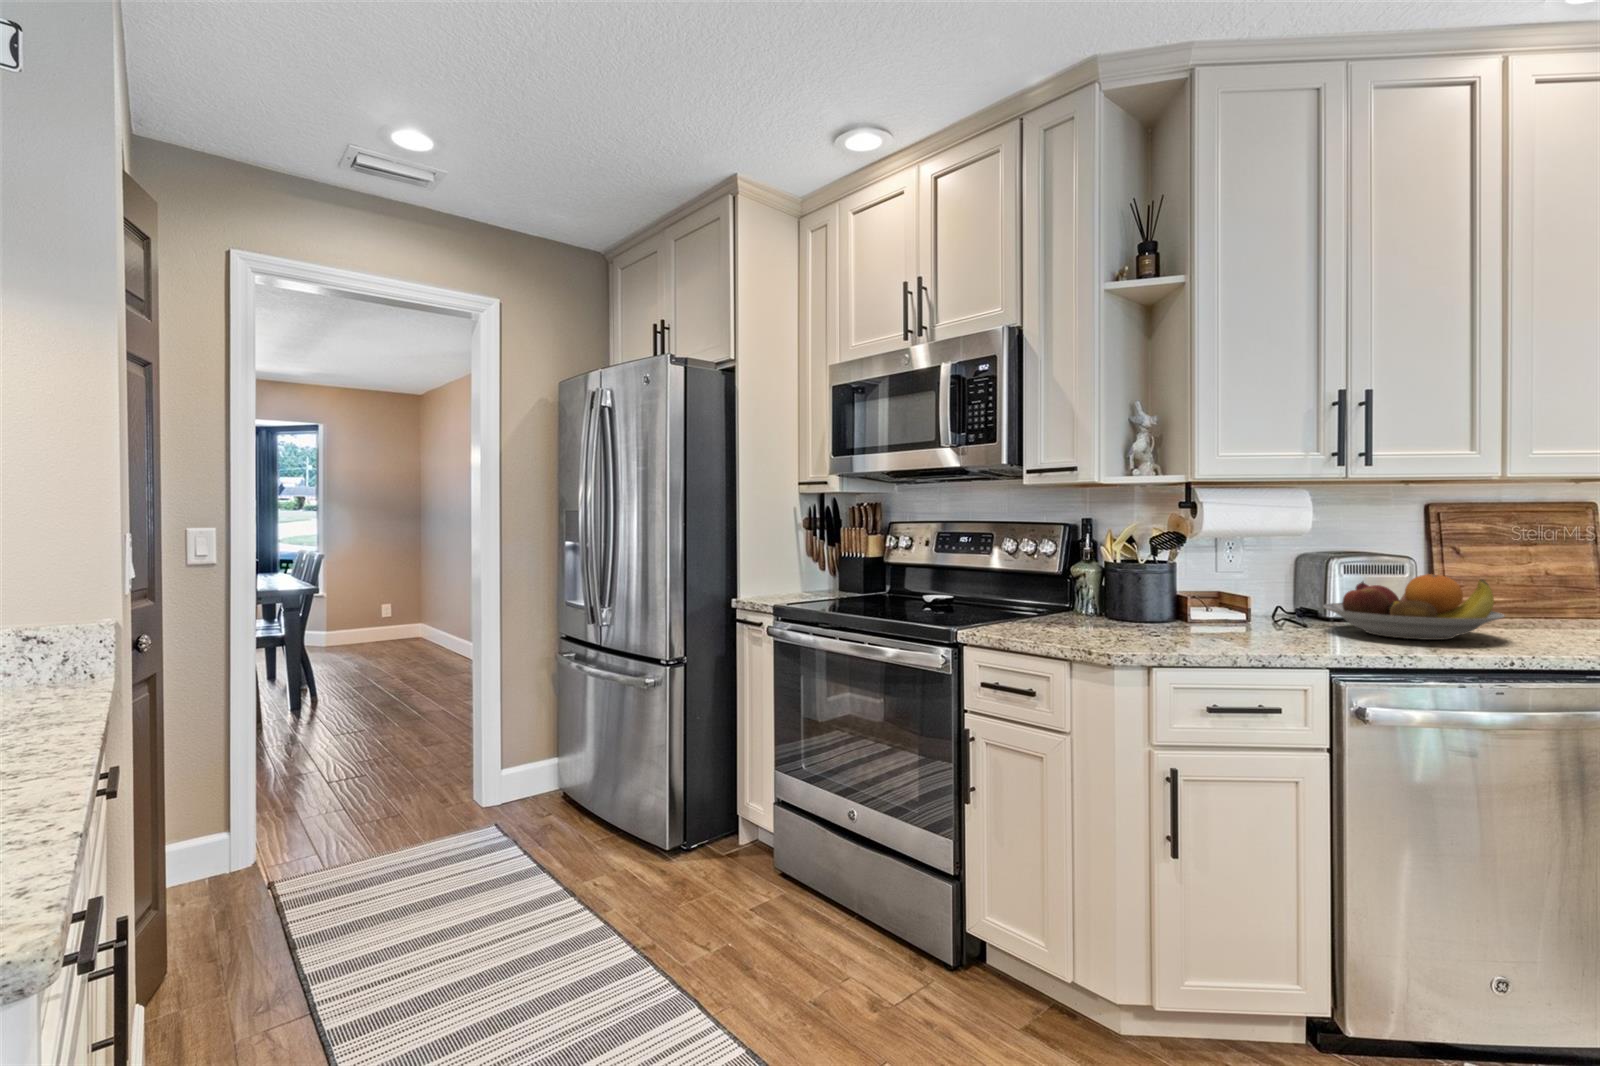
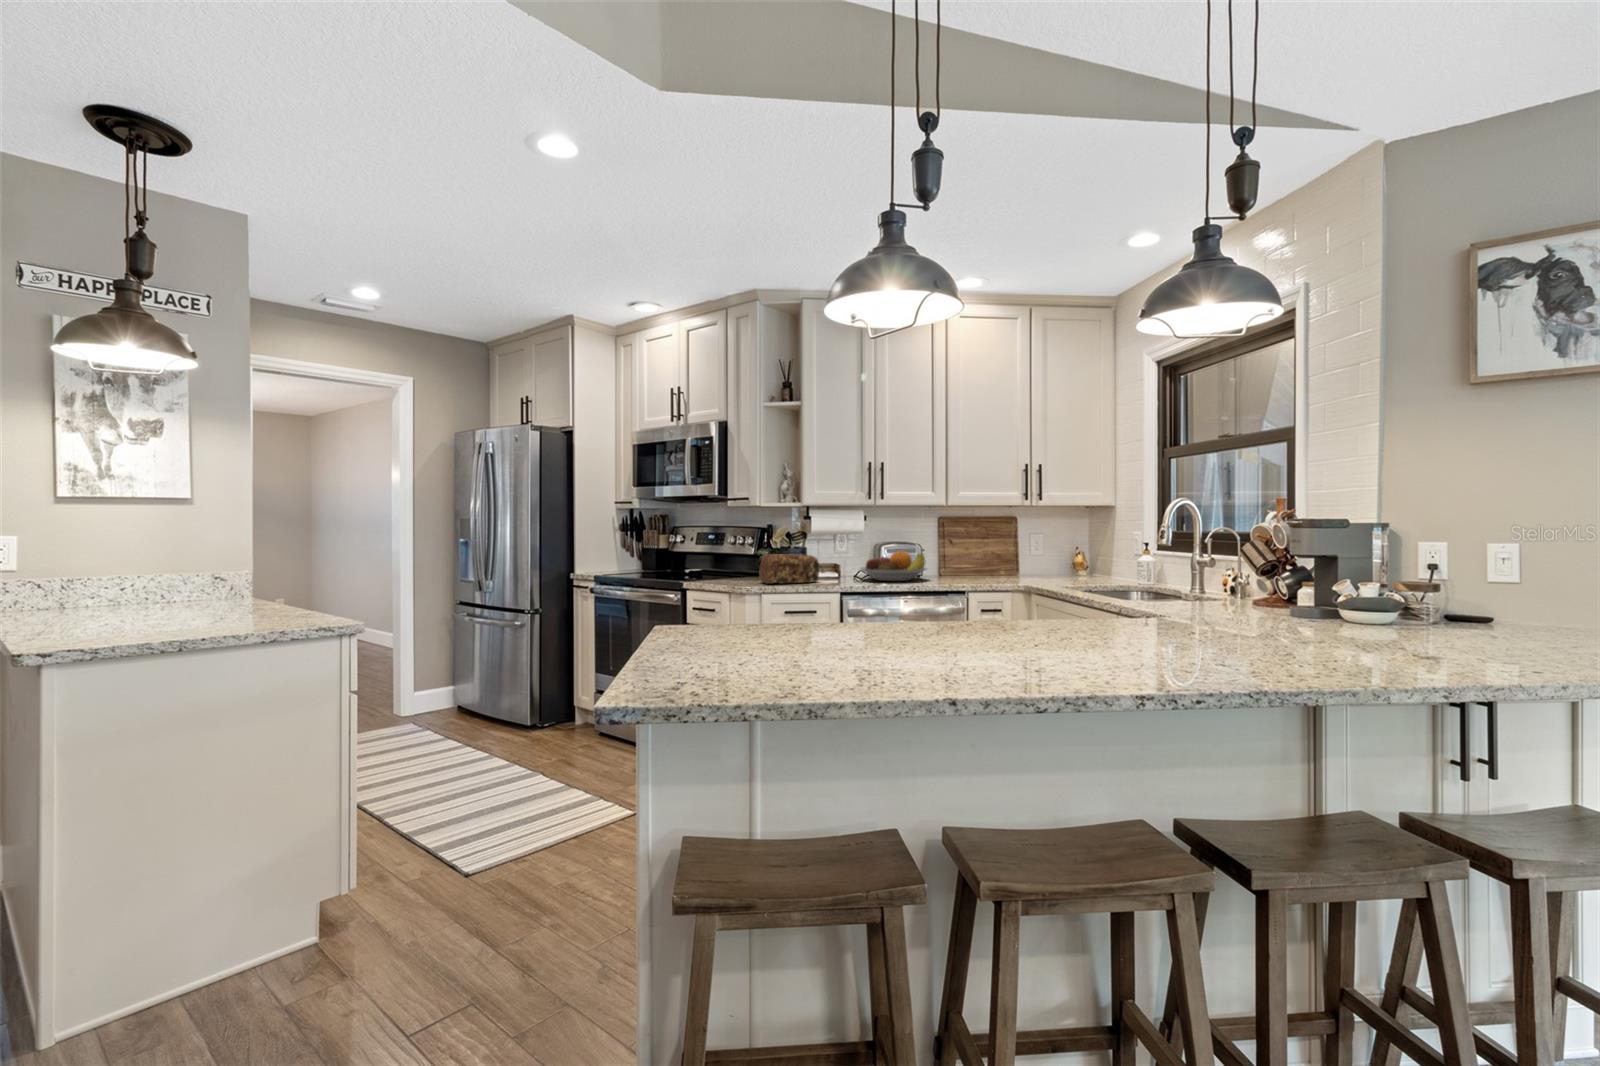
bread loaf: none [1117,578,1254,642] -> present [759,554,819,584]

